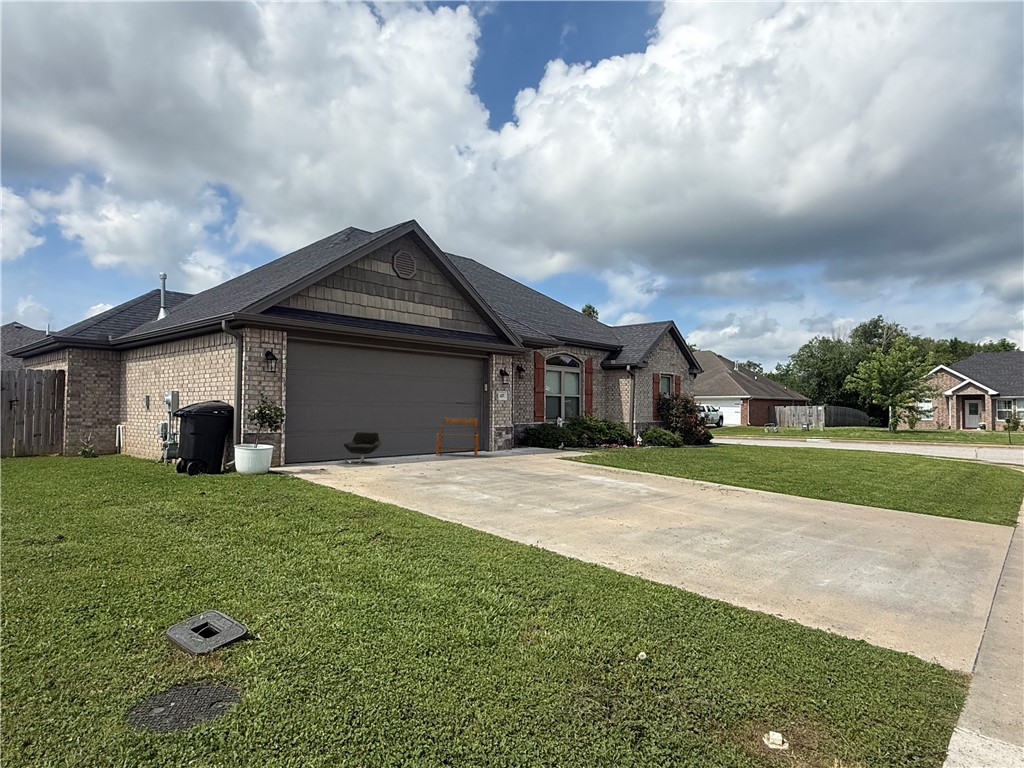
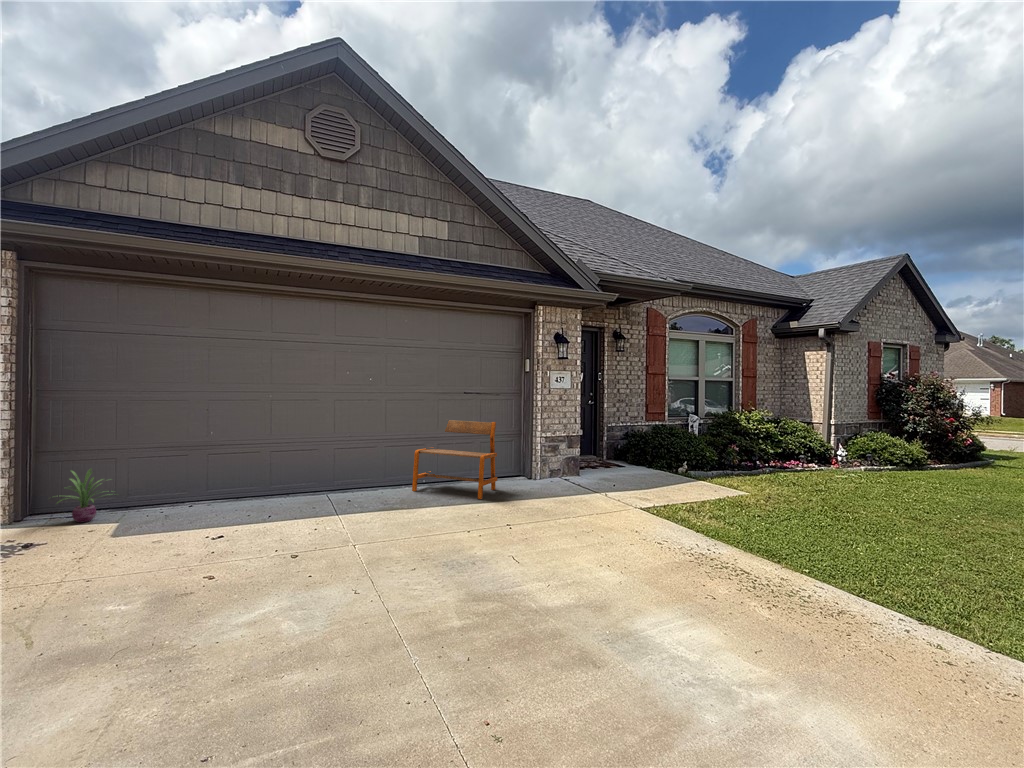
lounge chair: present [344,432,381,464] -> none [160,451,253,524]
decorative plant: none [302,439,327,464] -> present [57,469,101,522]

